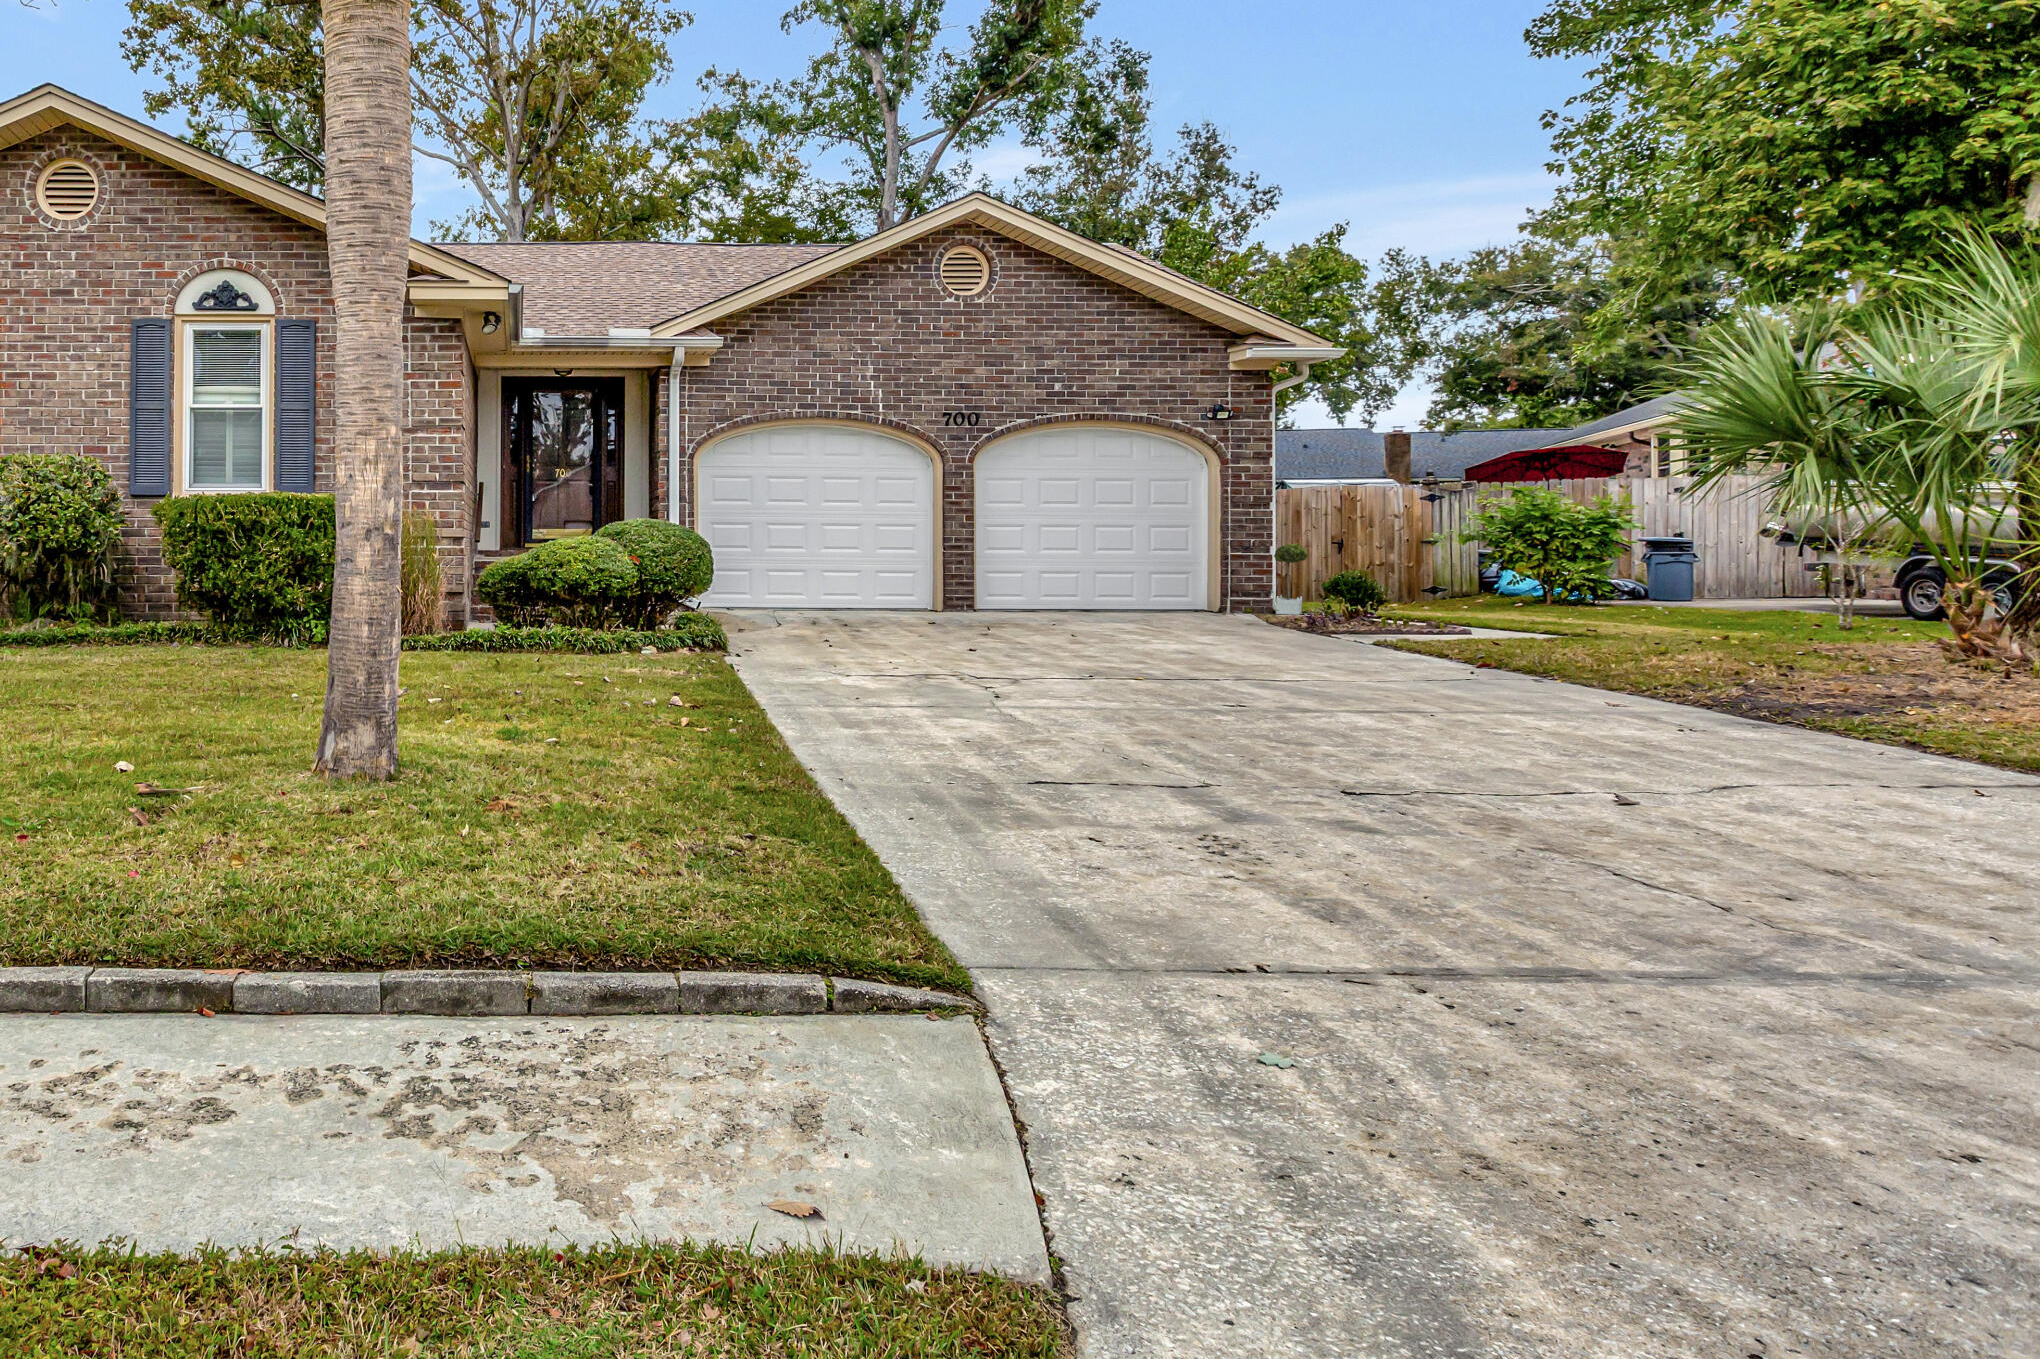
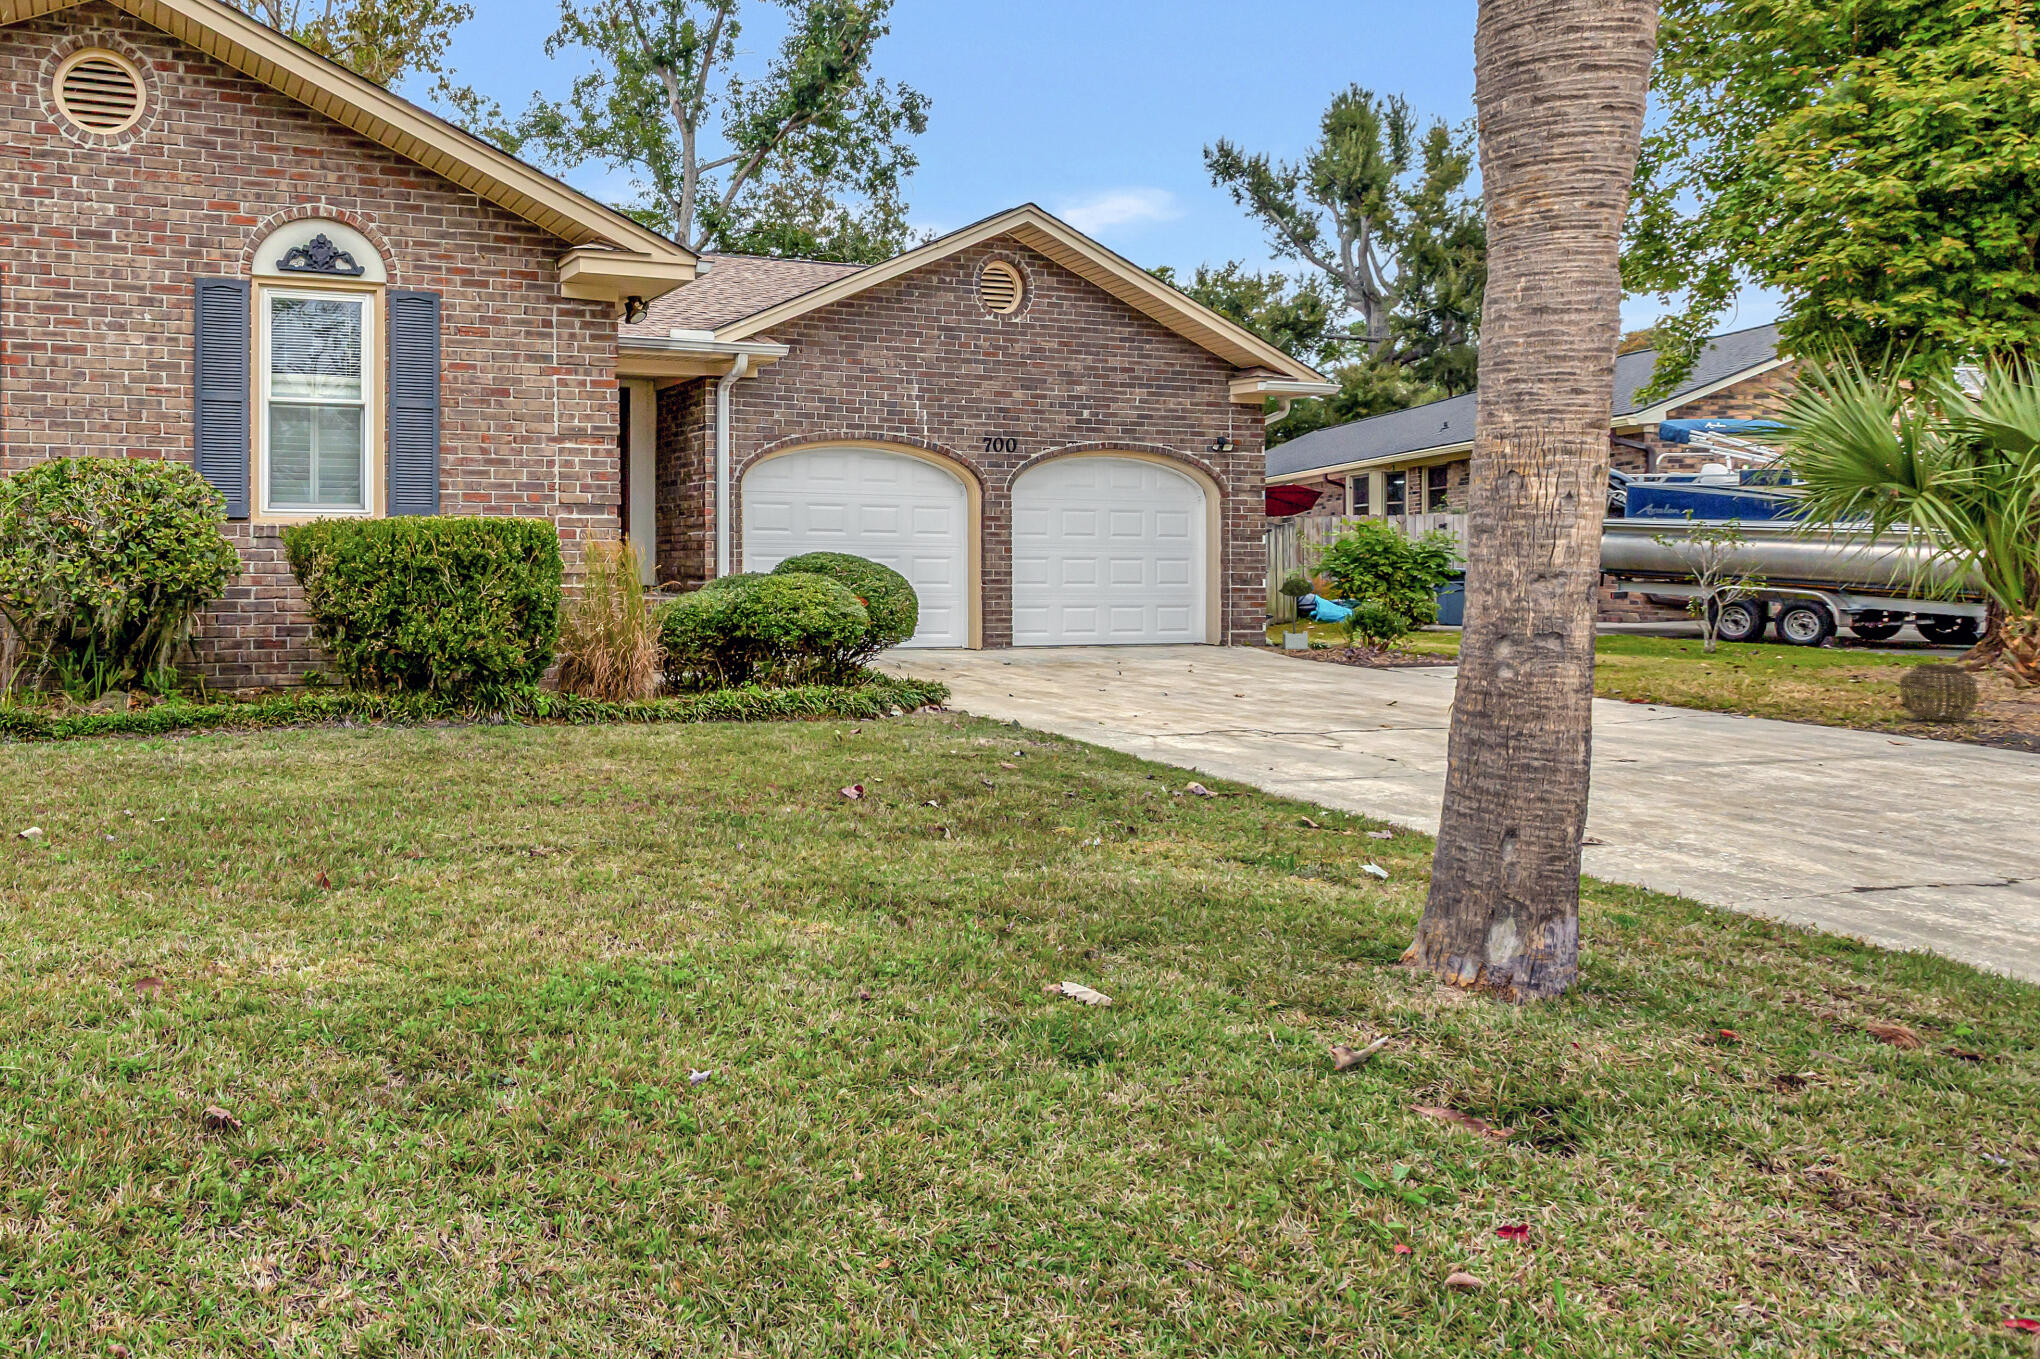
woven basket: none [1570,665,1642,725] -> present [1900,664,1977,722]

